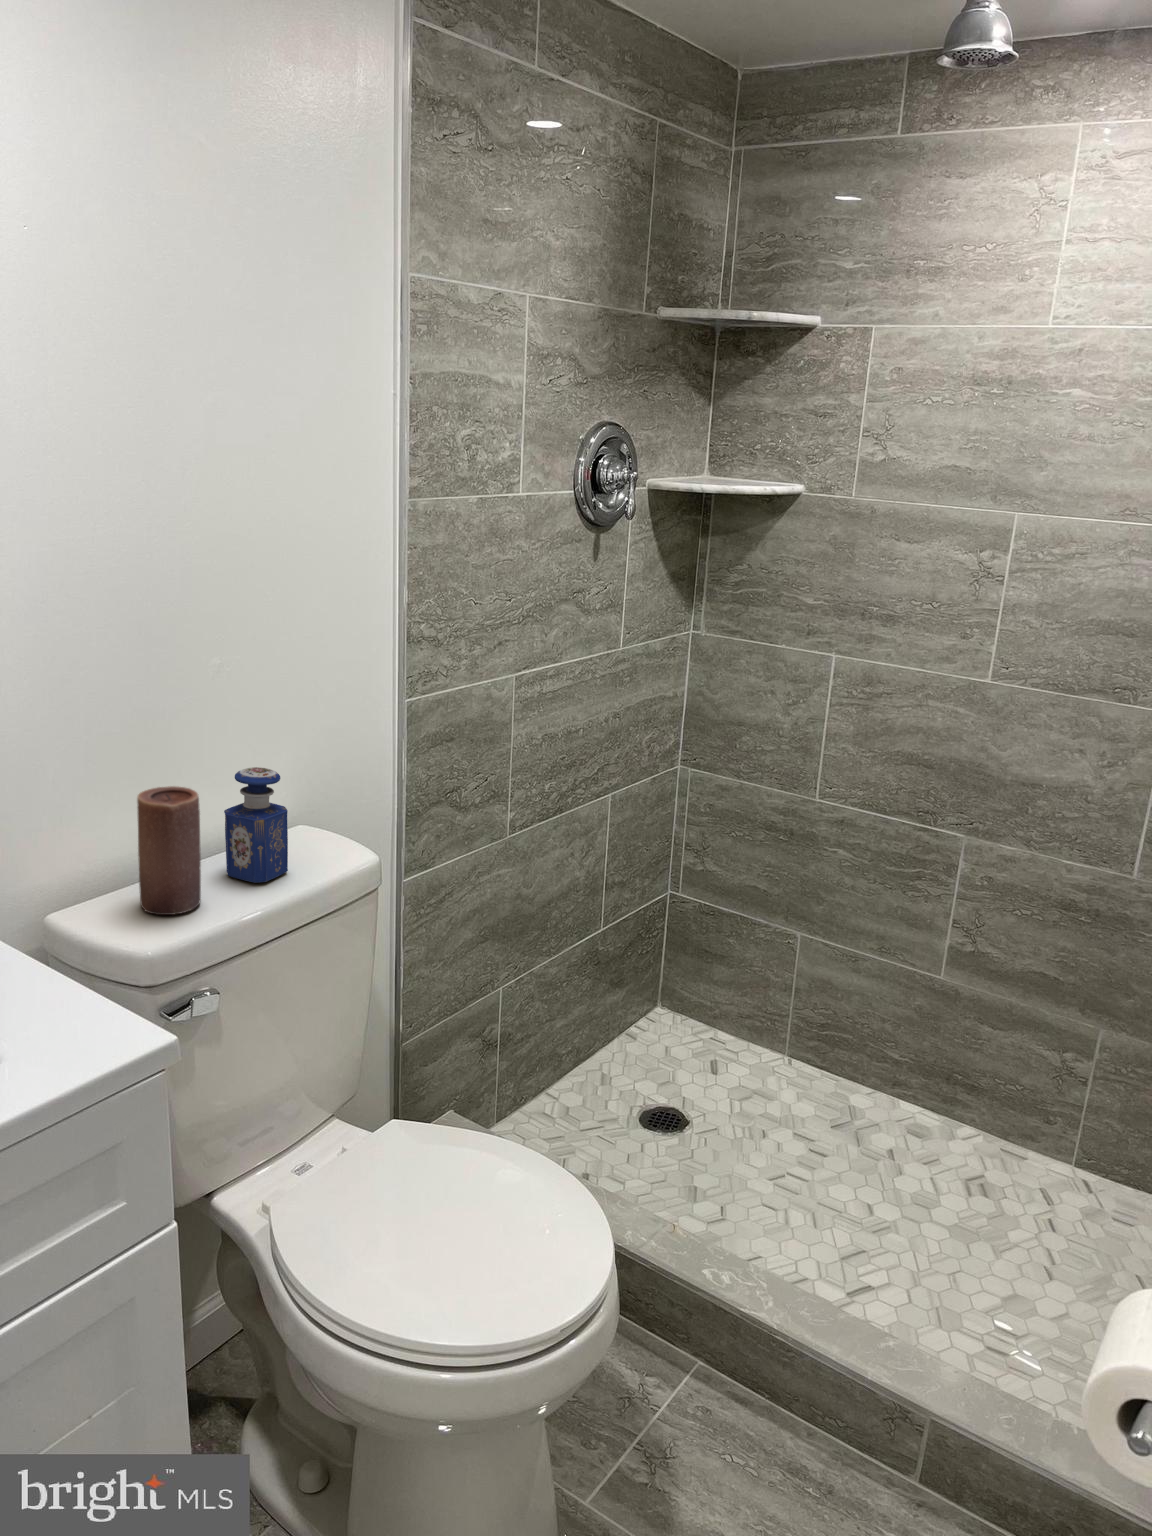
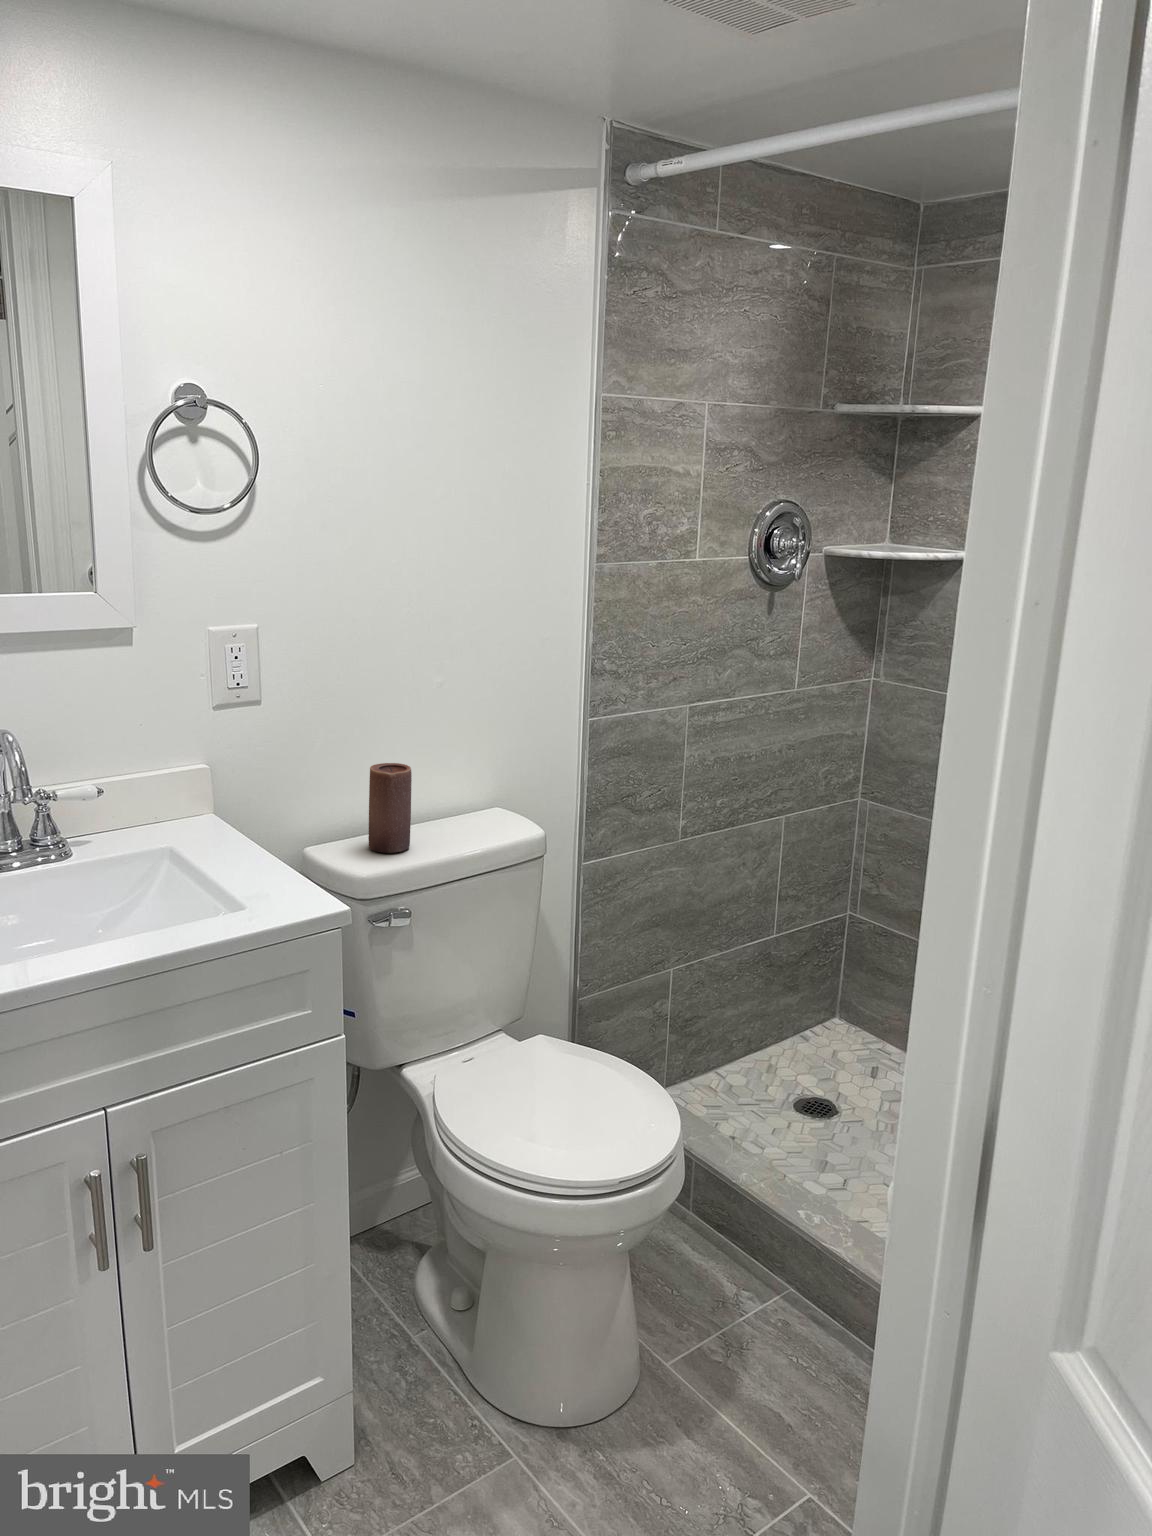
perfume bottle: present [224,767,288,883] -> none [434,756,478,839]

